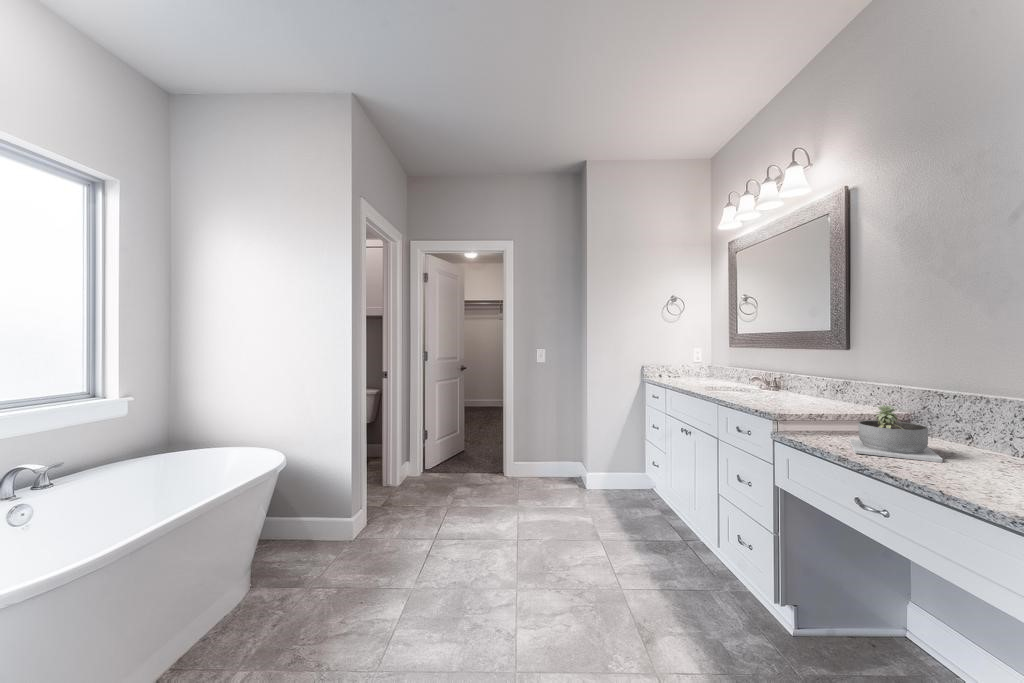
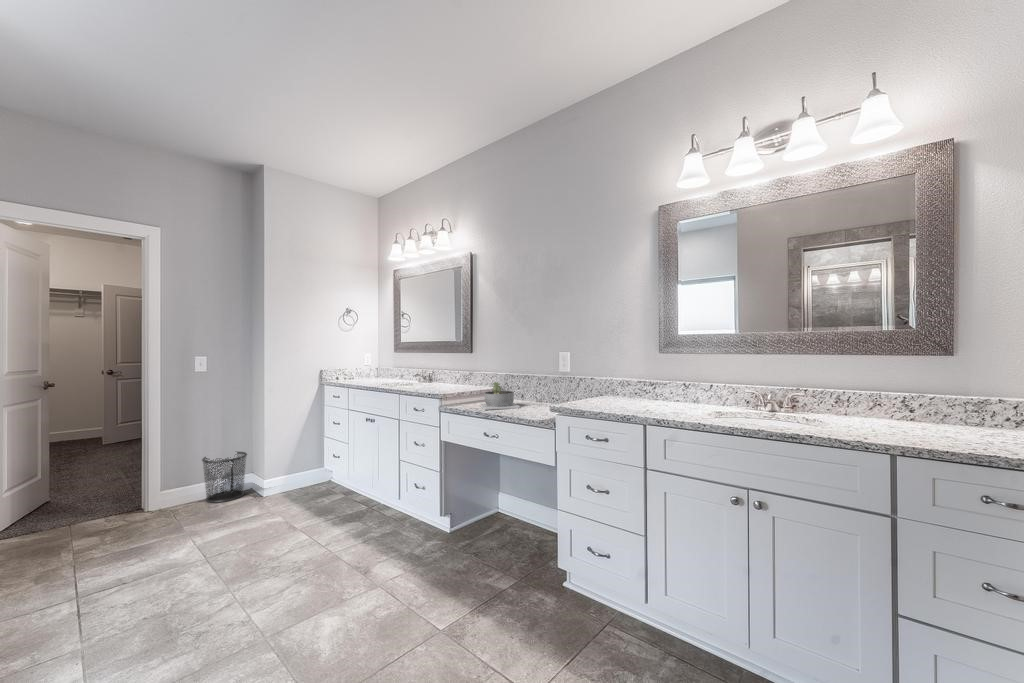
waste bin: none [532,440,570,489] -> present [202,452,247,503]

